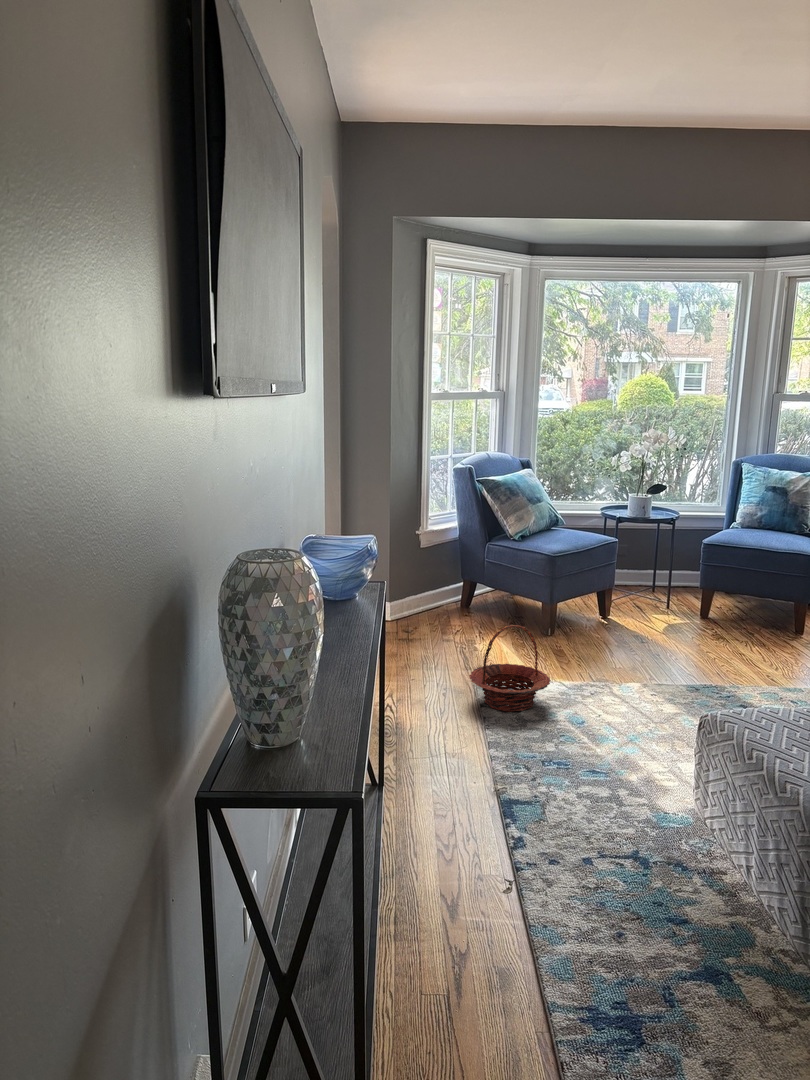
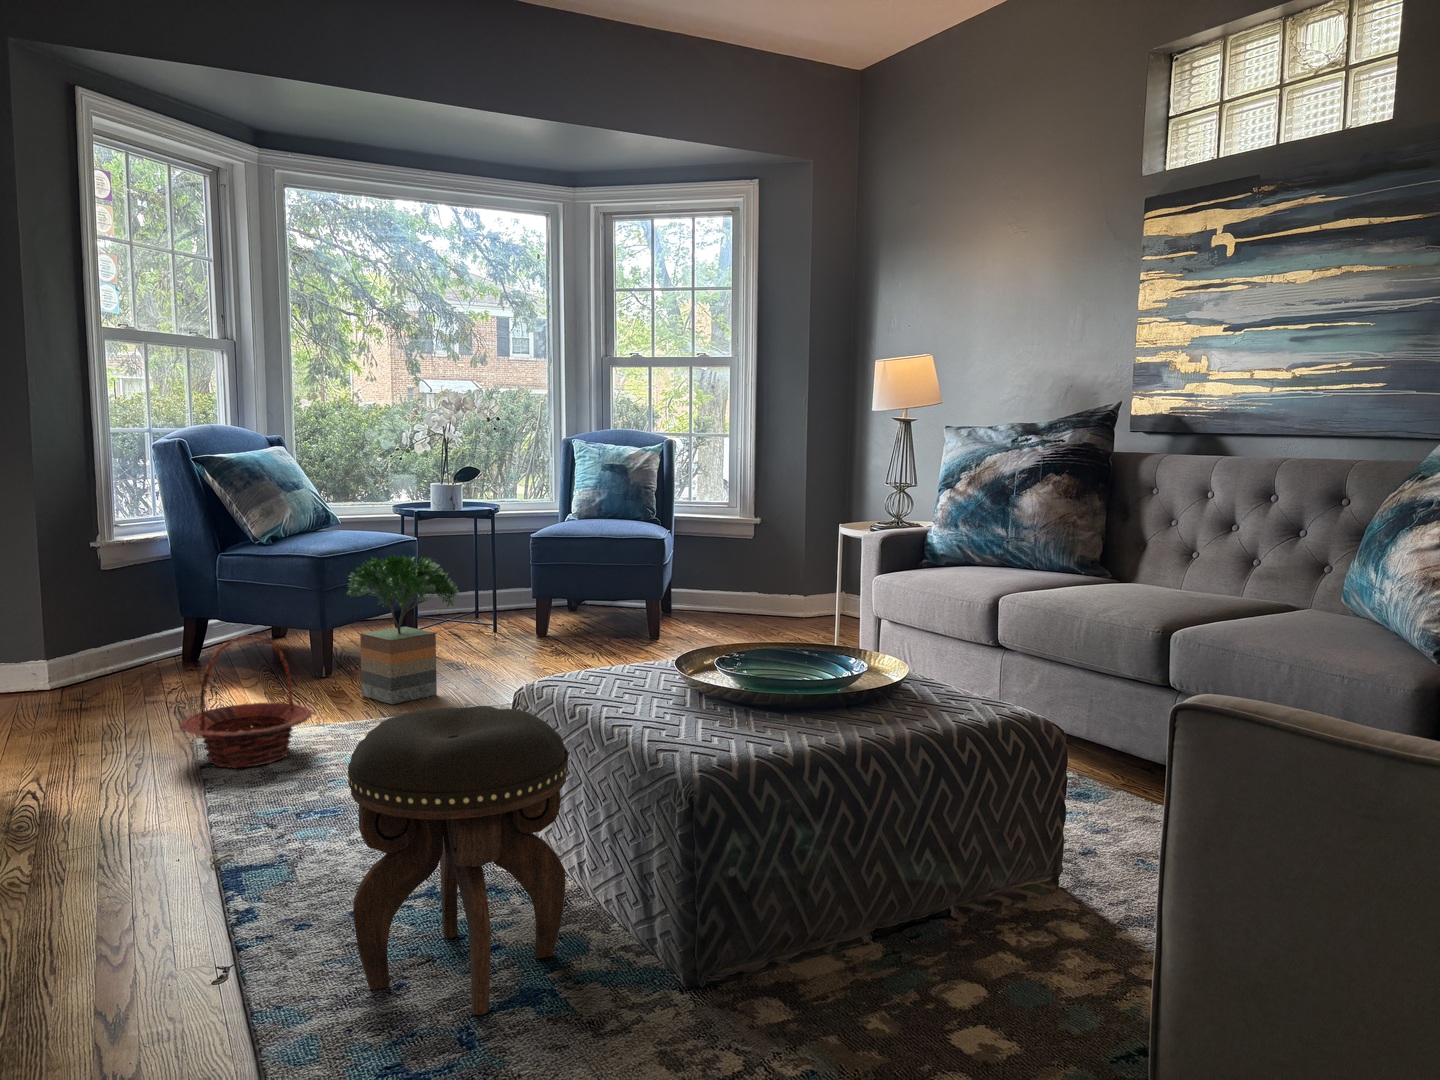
potted tree: none [571,563,652,670] -> present [348,555,458,704]
footstool: none [593,750,755,979] -> present [348,706,568,1015]

